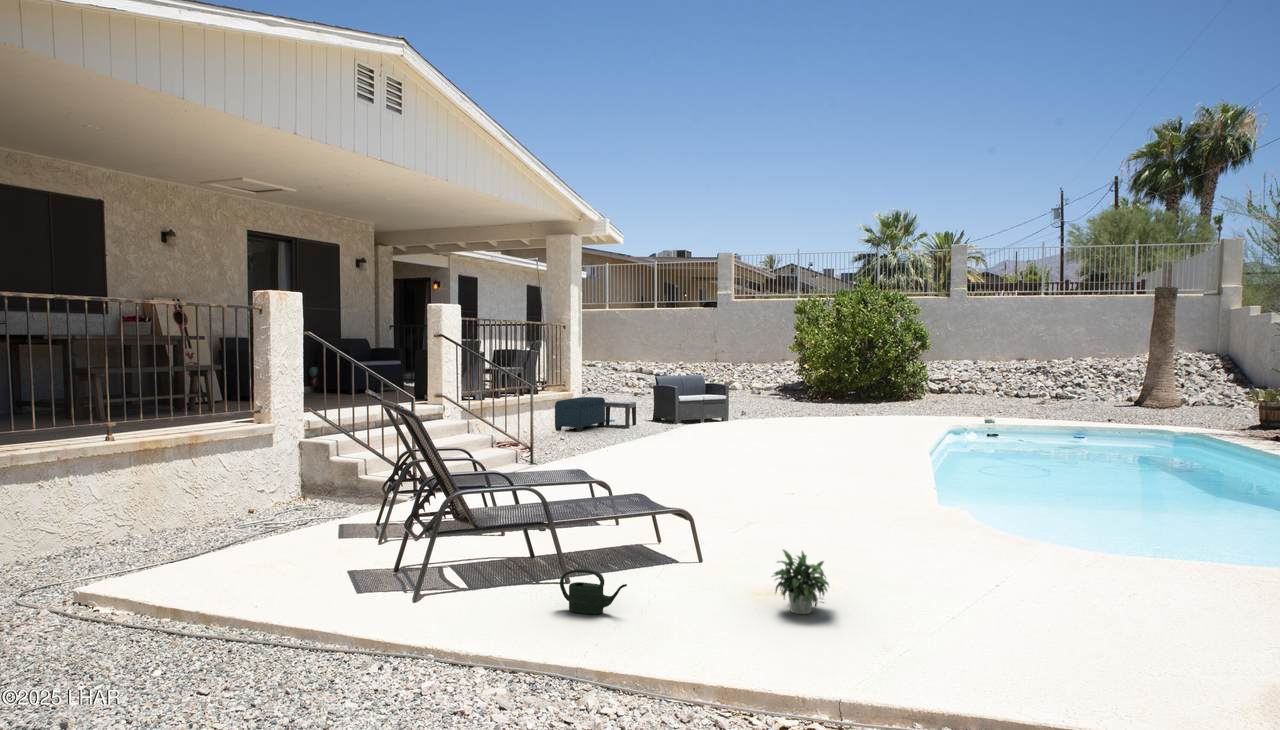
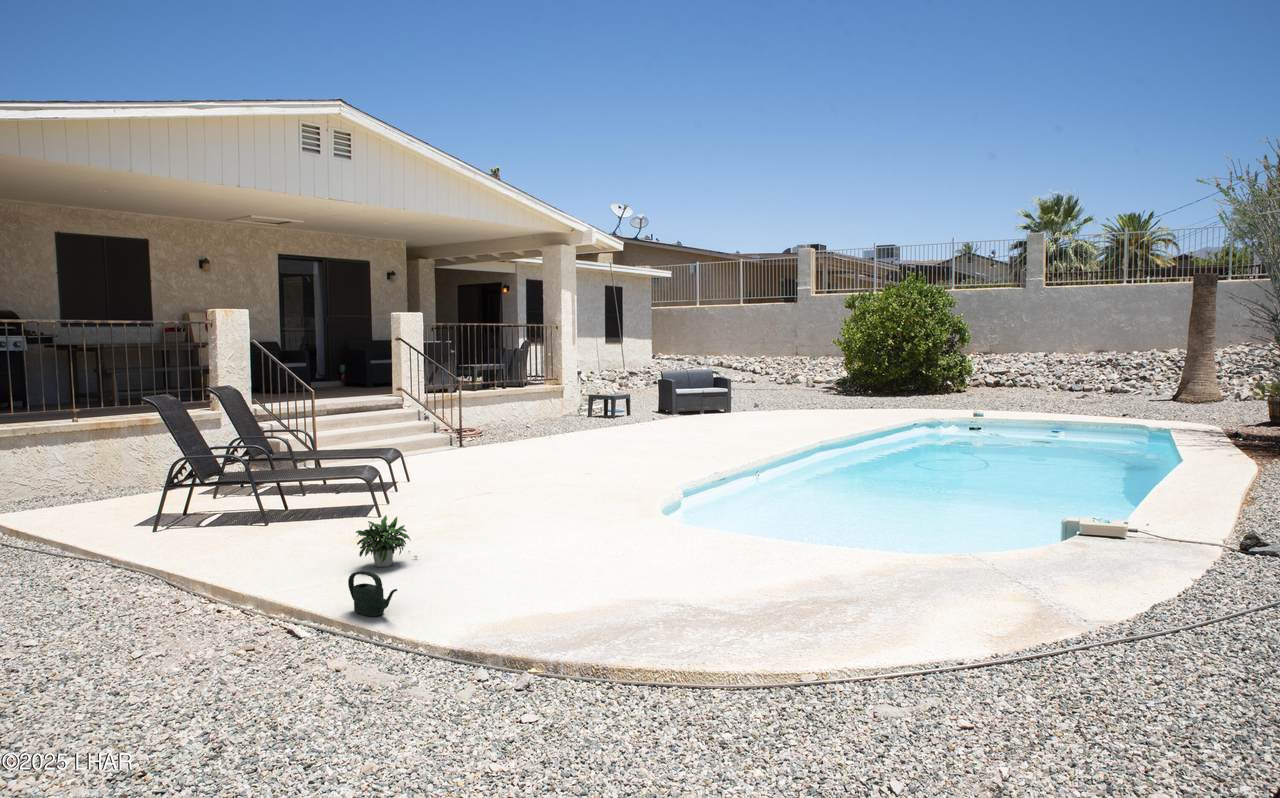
bench: present [555,397,605,432] -> none [544,391,597,422]
watering can: present [560,569,627,614] -> present [348,571,397,617]

